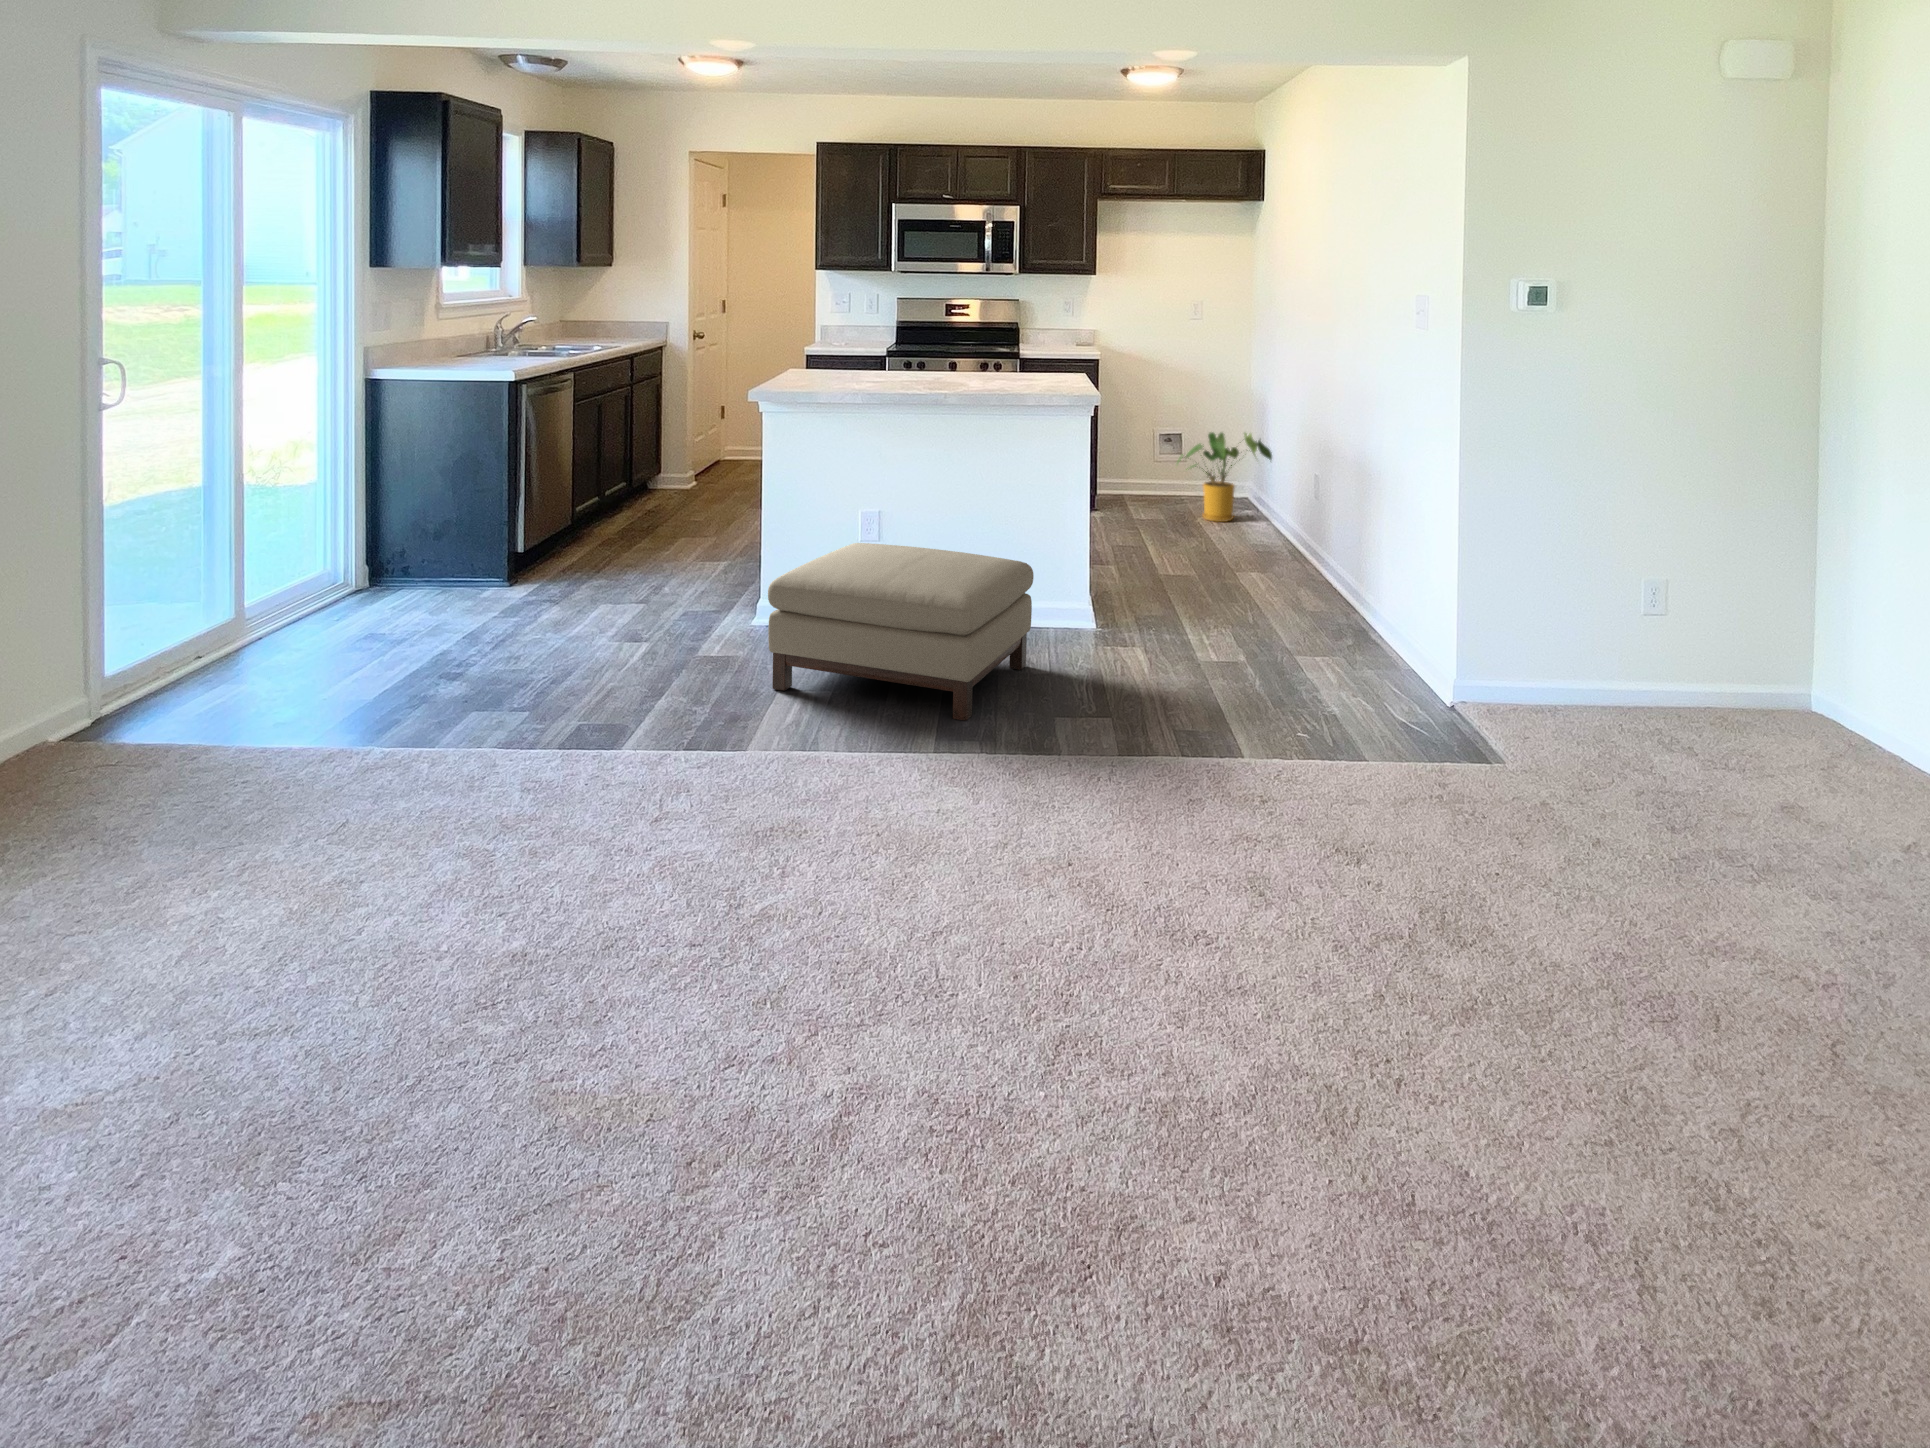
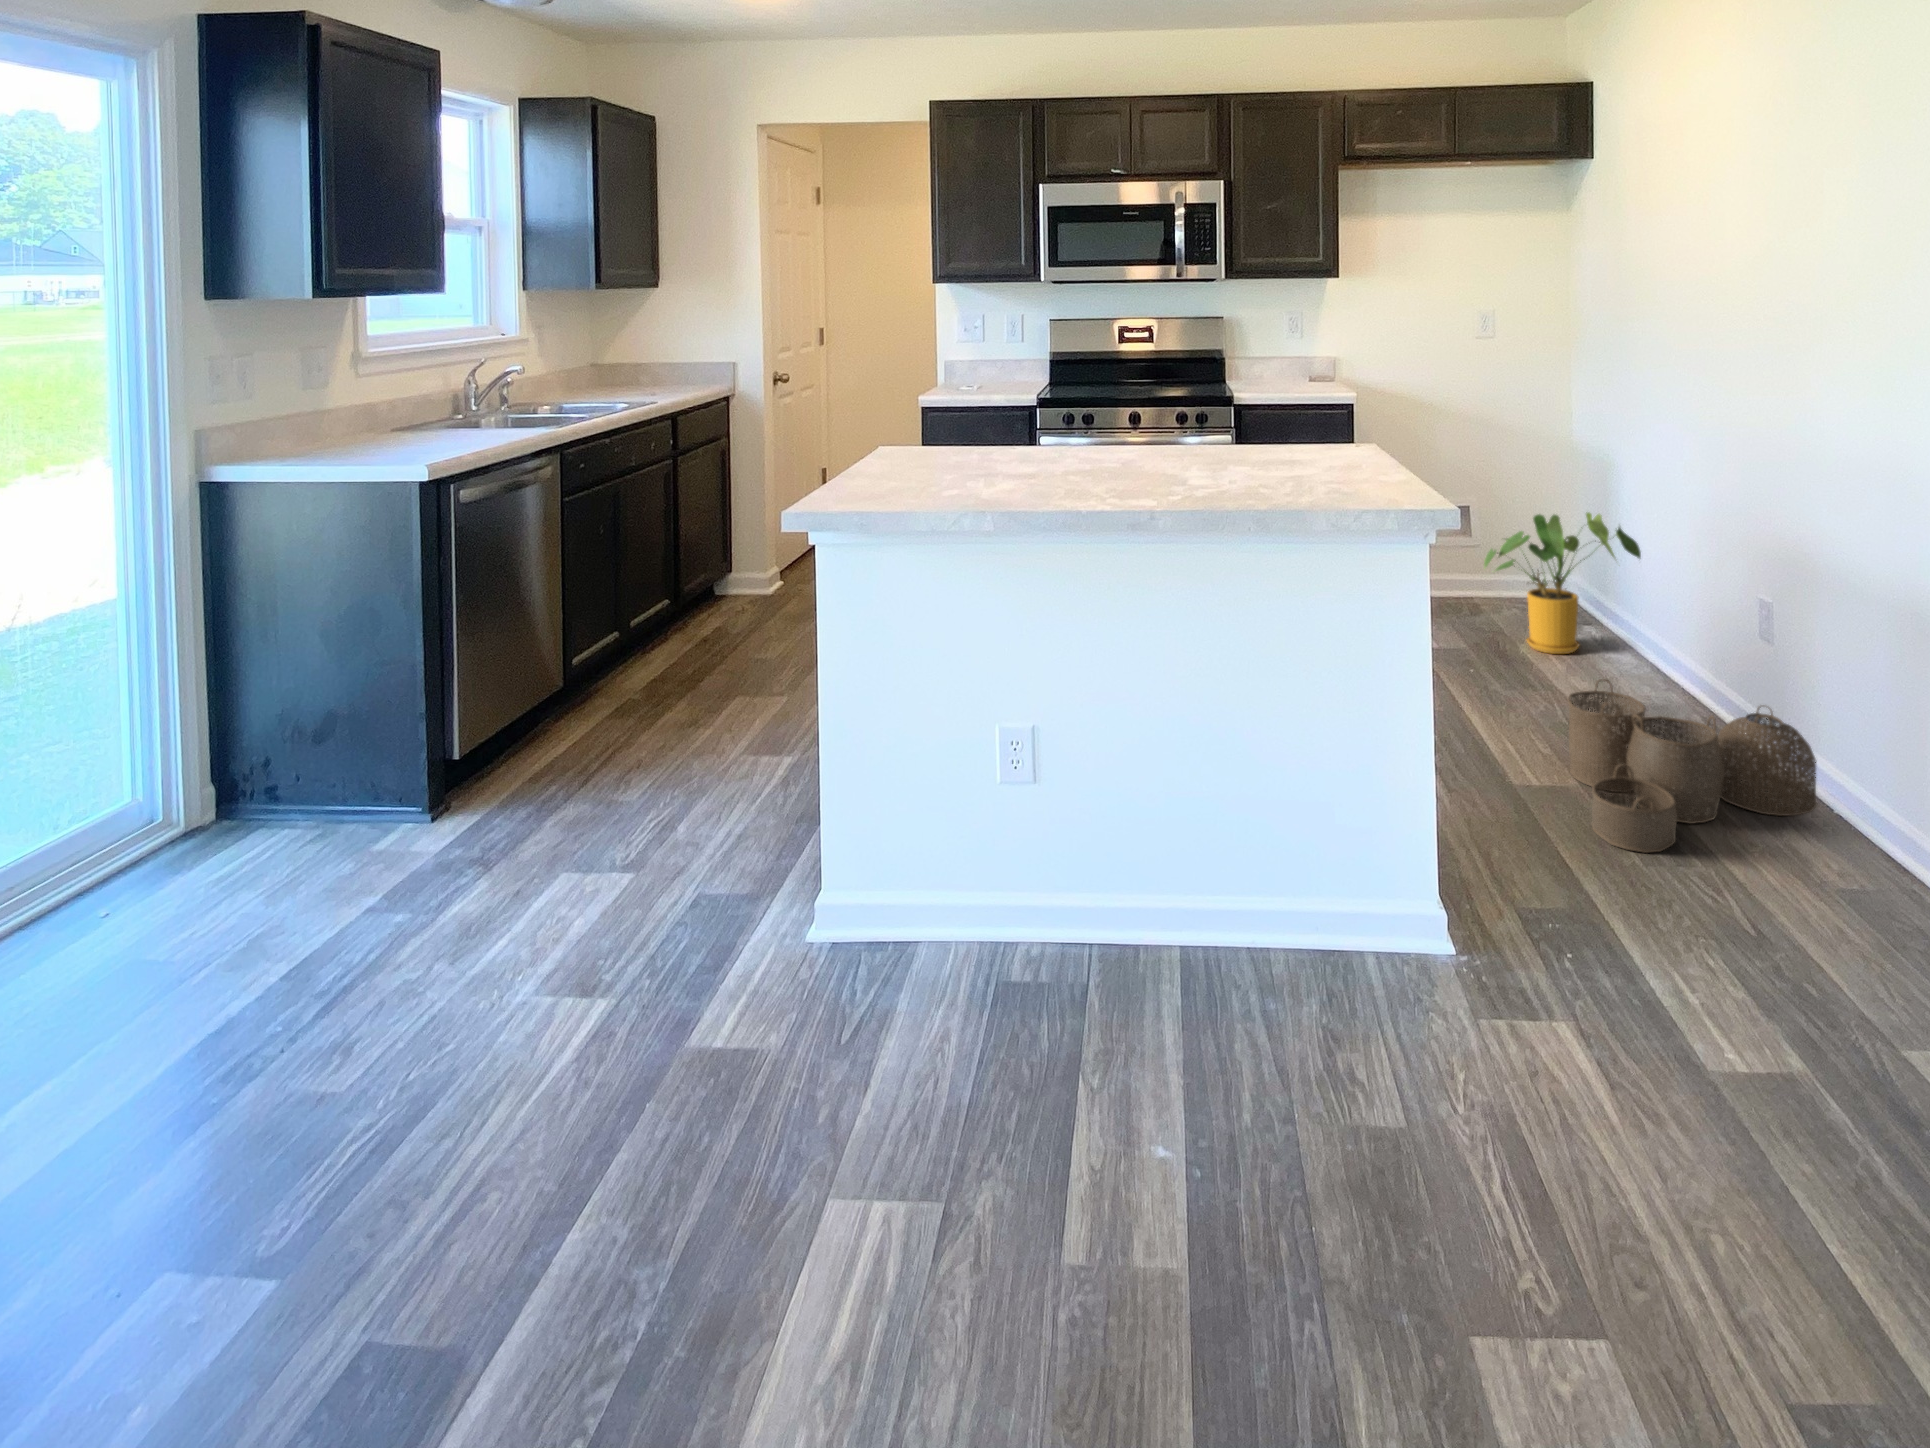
woven basket: none [1193,516,1324,598] -> present [1568,679,1817,853]
ottoman: present [768,543,1034,721] -> none [804,810,1360,1351]

